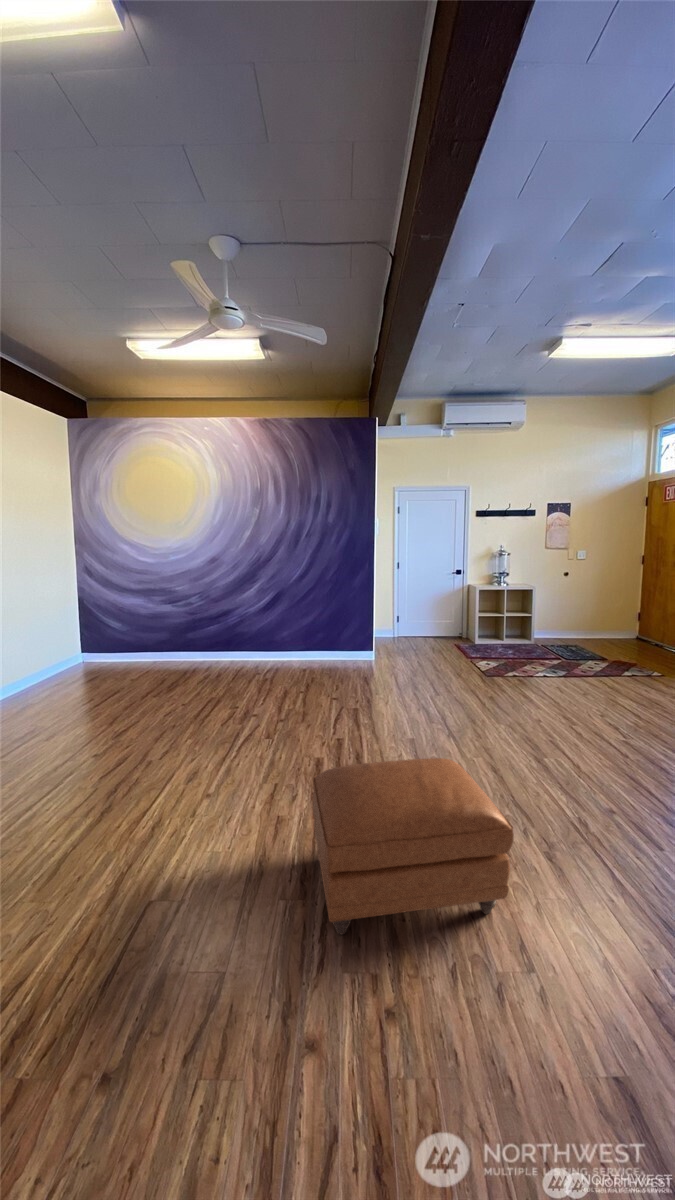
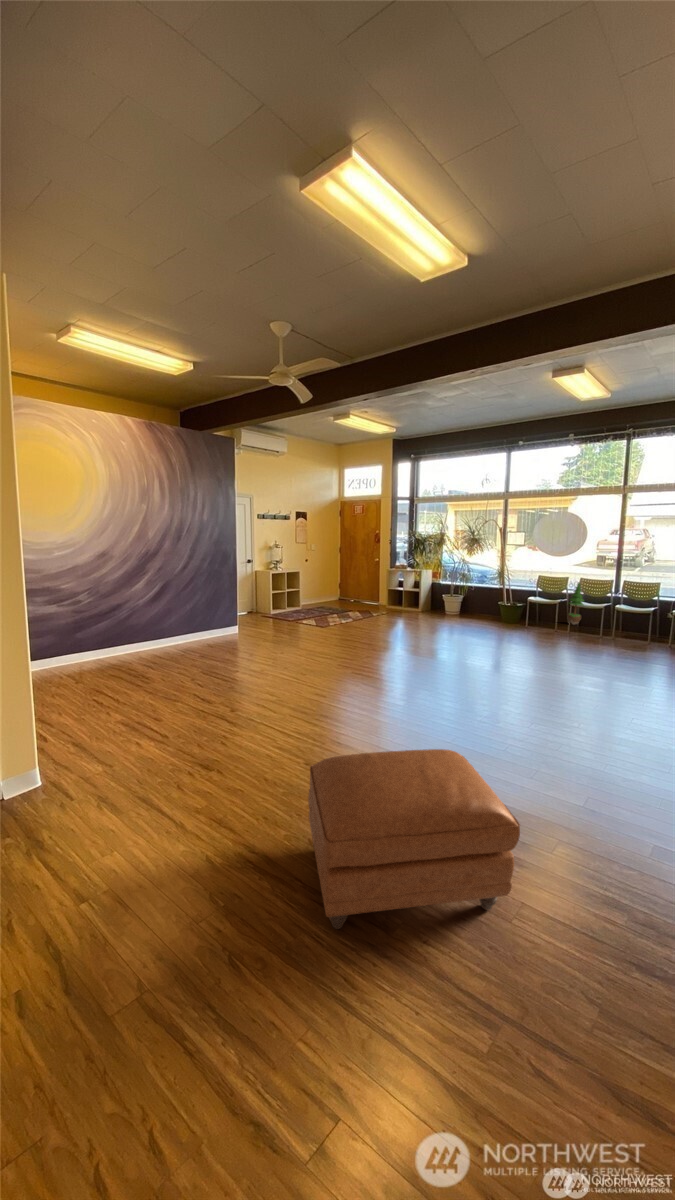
potted tree: none [562,599,579,641] -> present [567,582,584,625]

